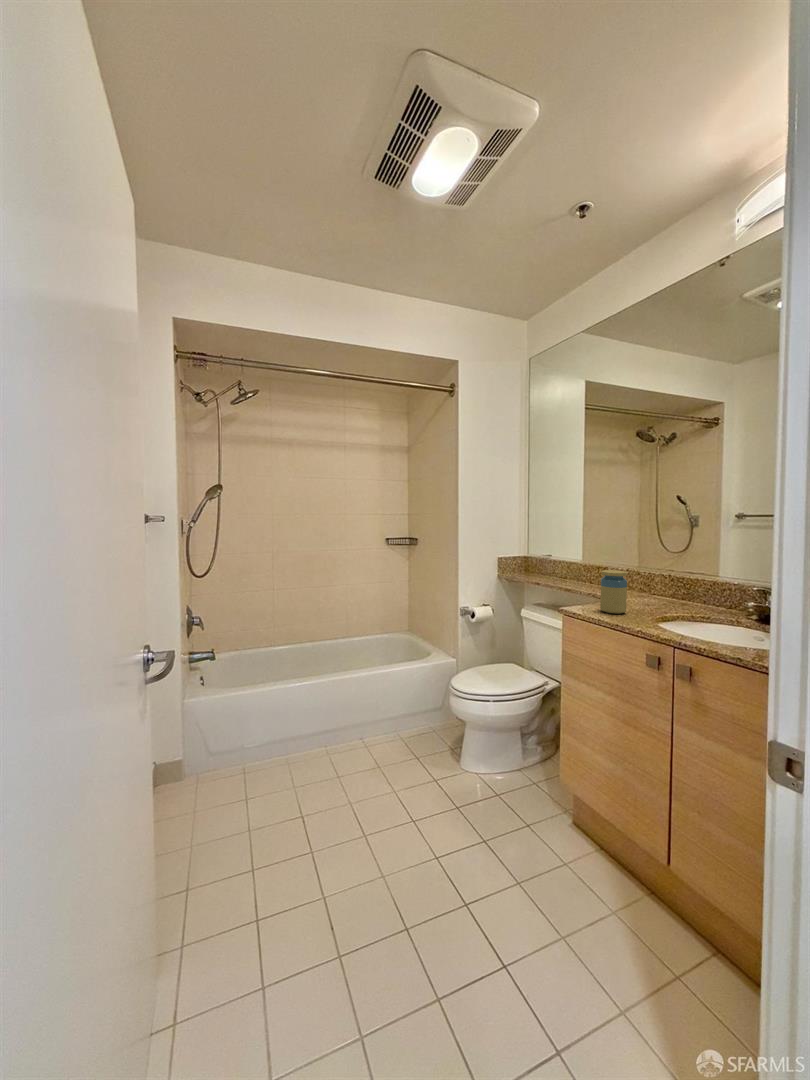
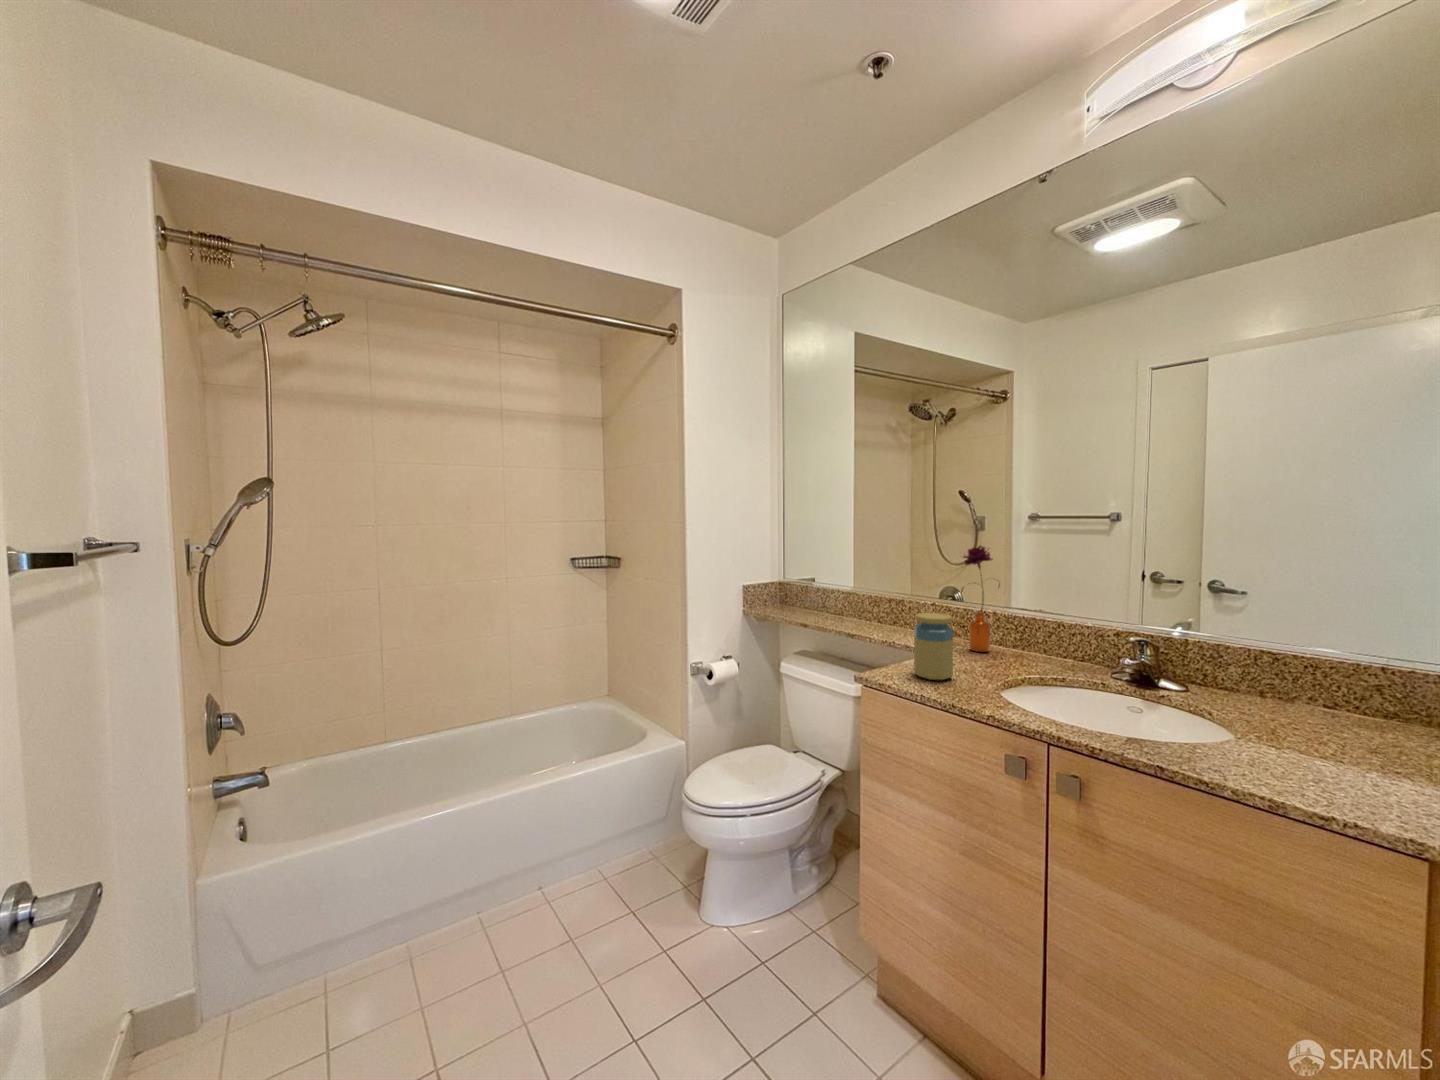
flower: none [645,528,674,603] -> present [961,546,992,652]

